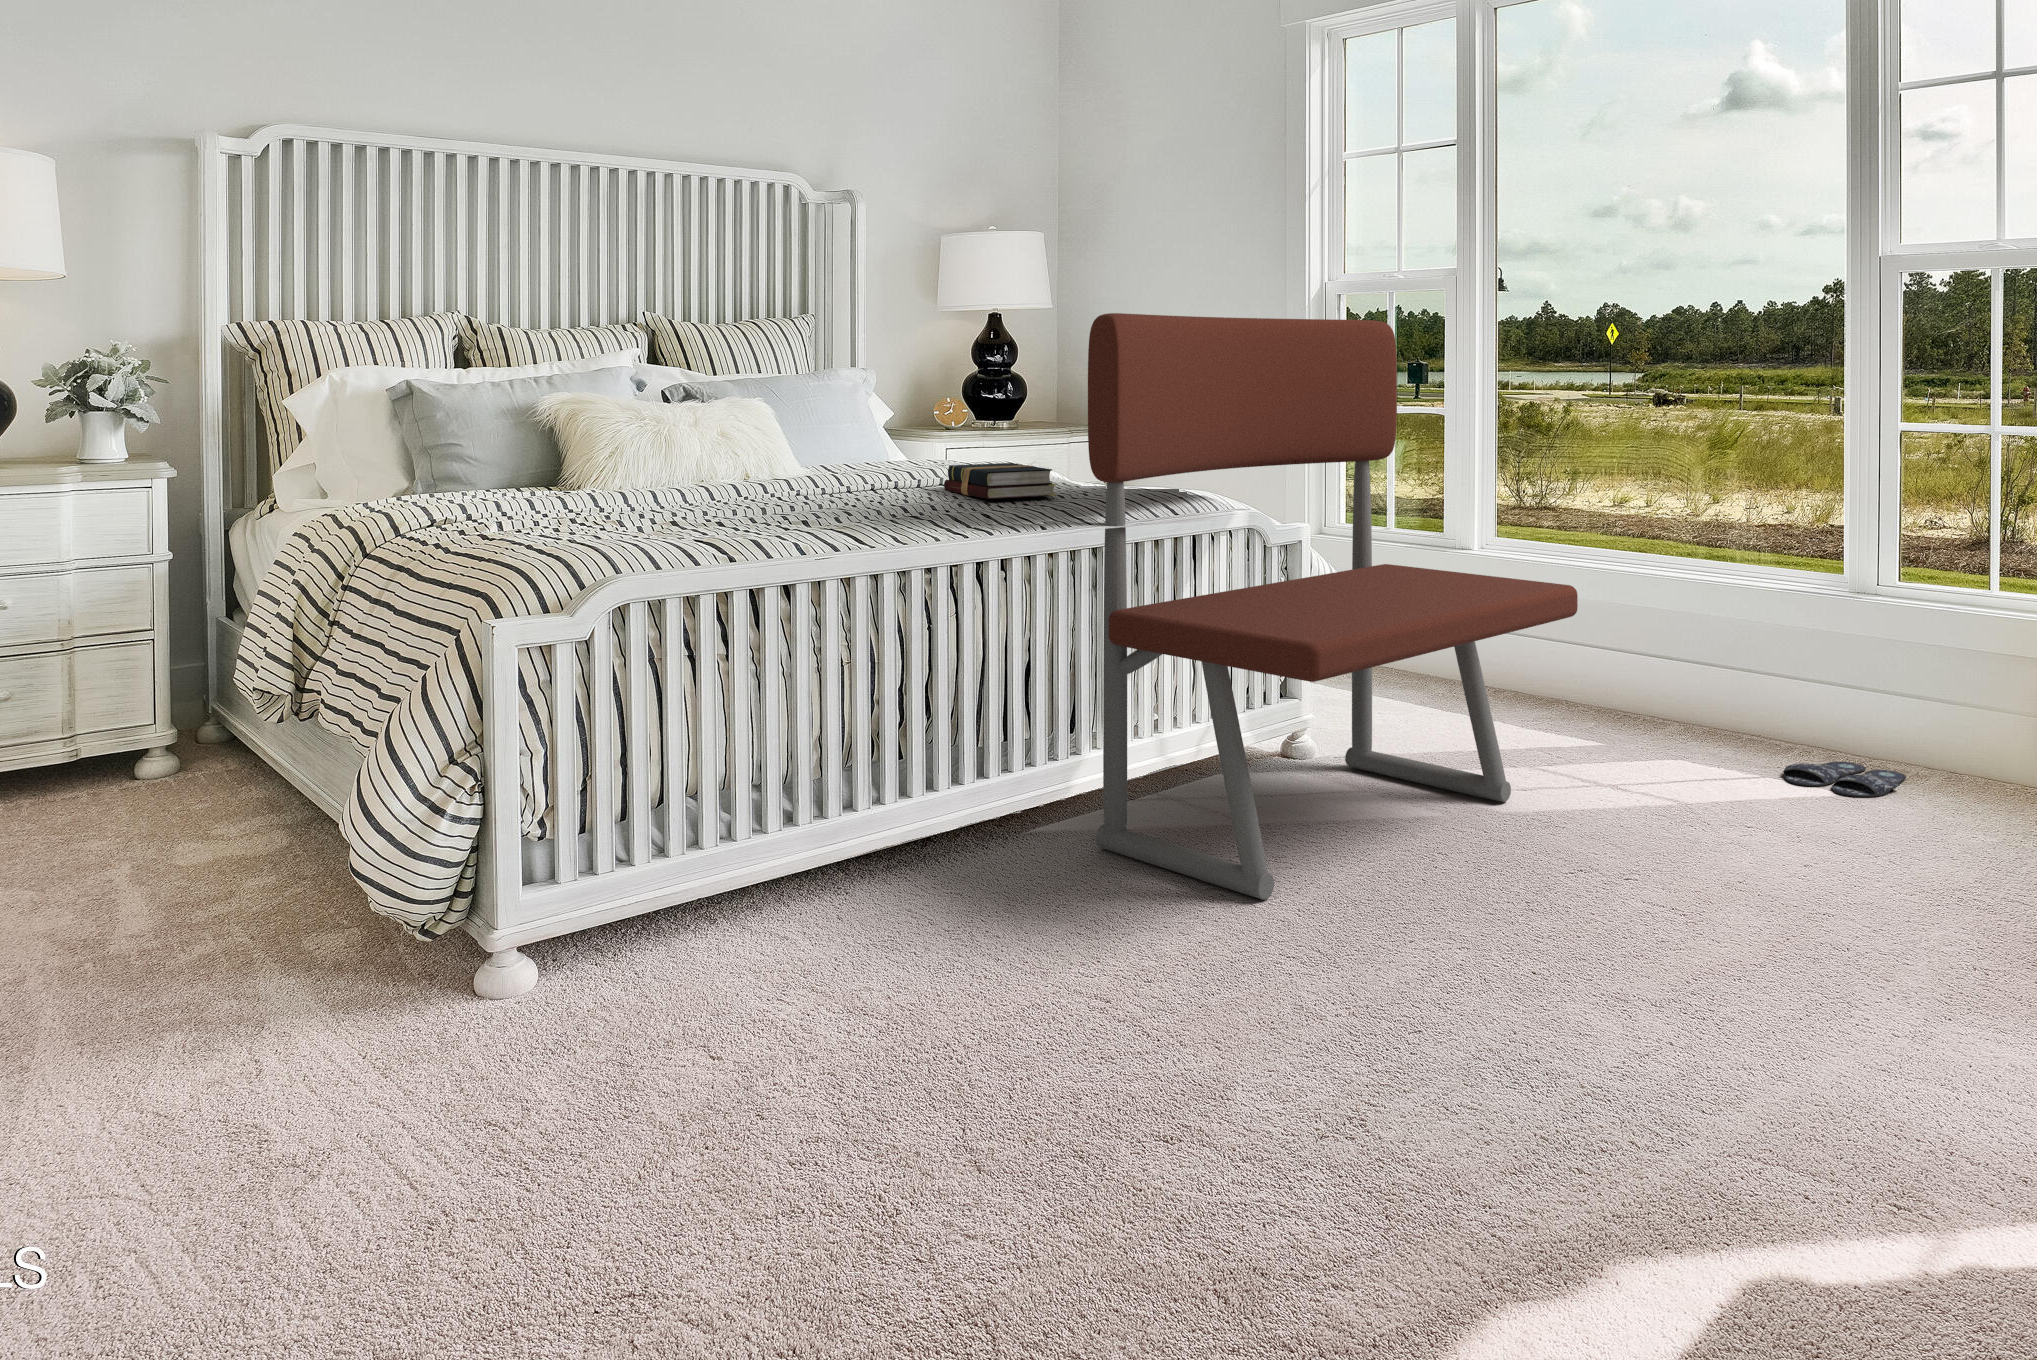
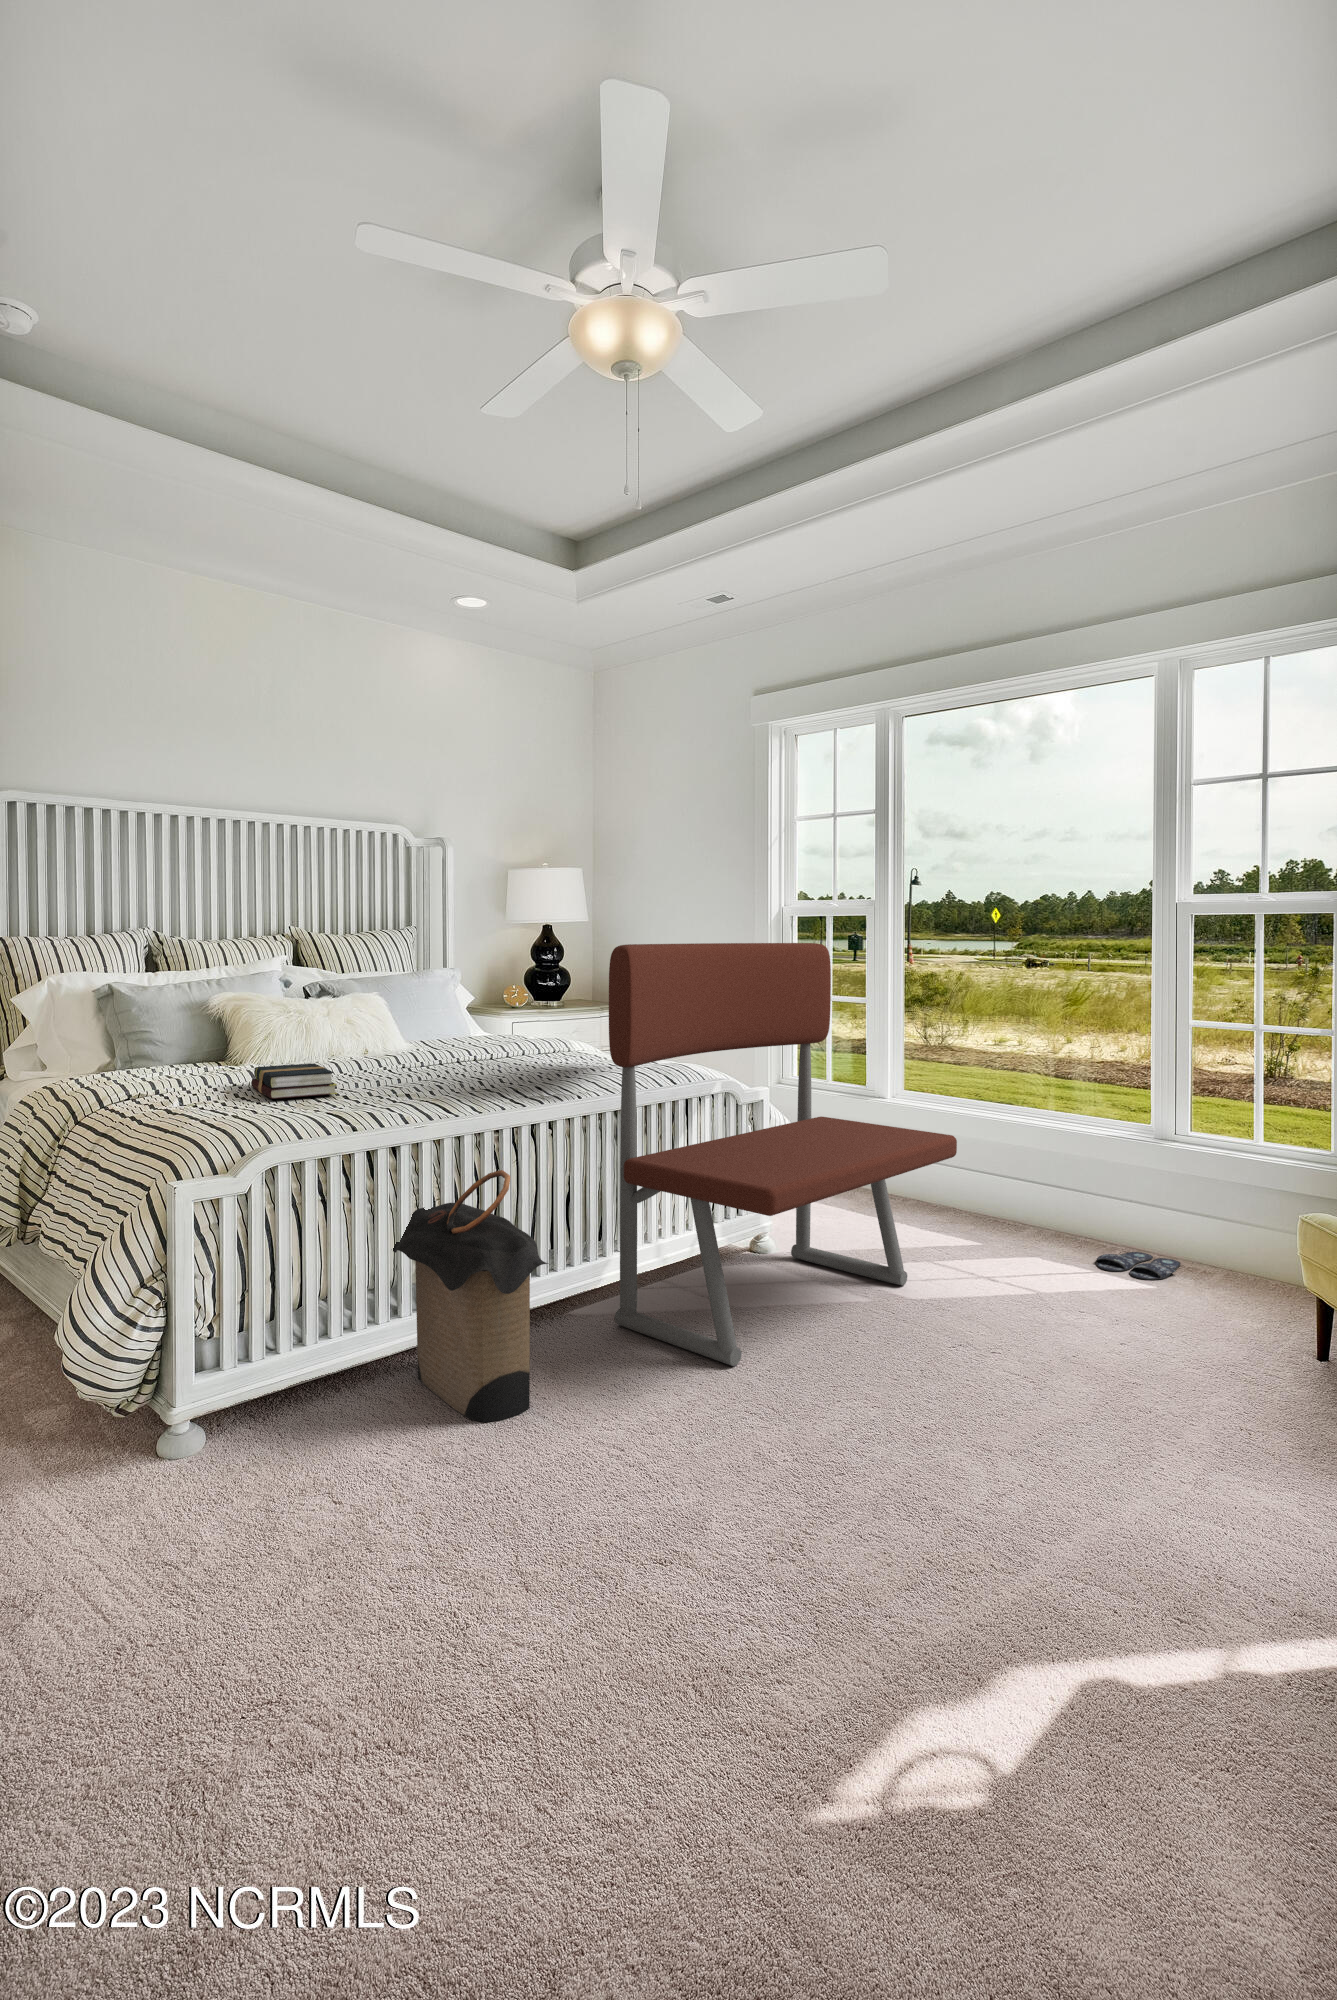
hardback book: present [944,463,1056,499] -> present [251,1063,337,1099]
laundry hamper: none [787,616,1007,965] -> present [393,1170,548,1422]

